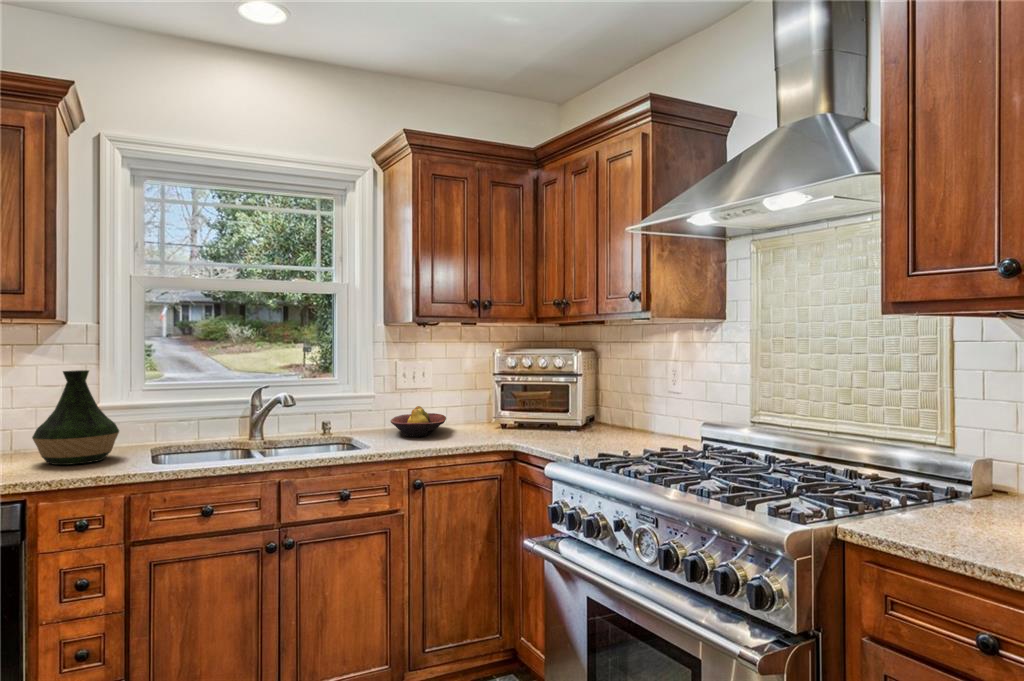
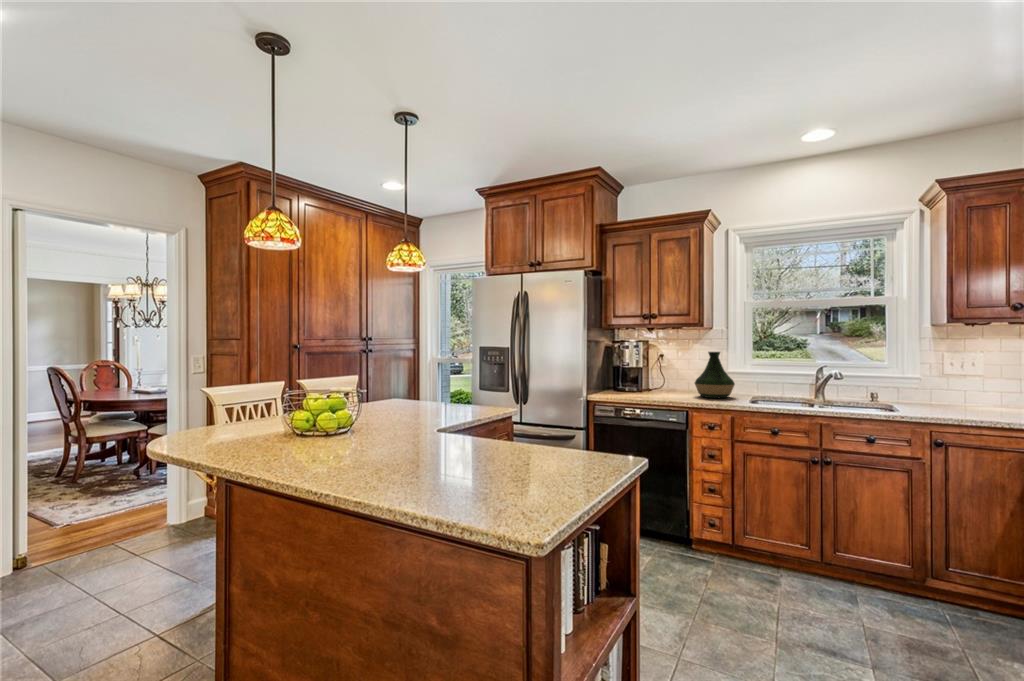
fruit bowl: present [391,406,446,437] -> none [927,389,989,411]

